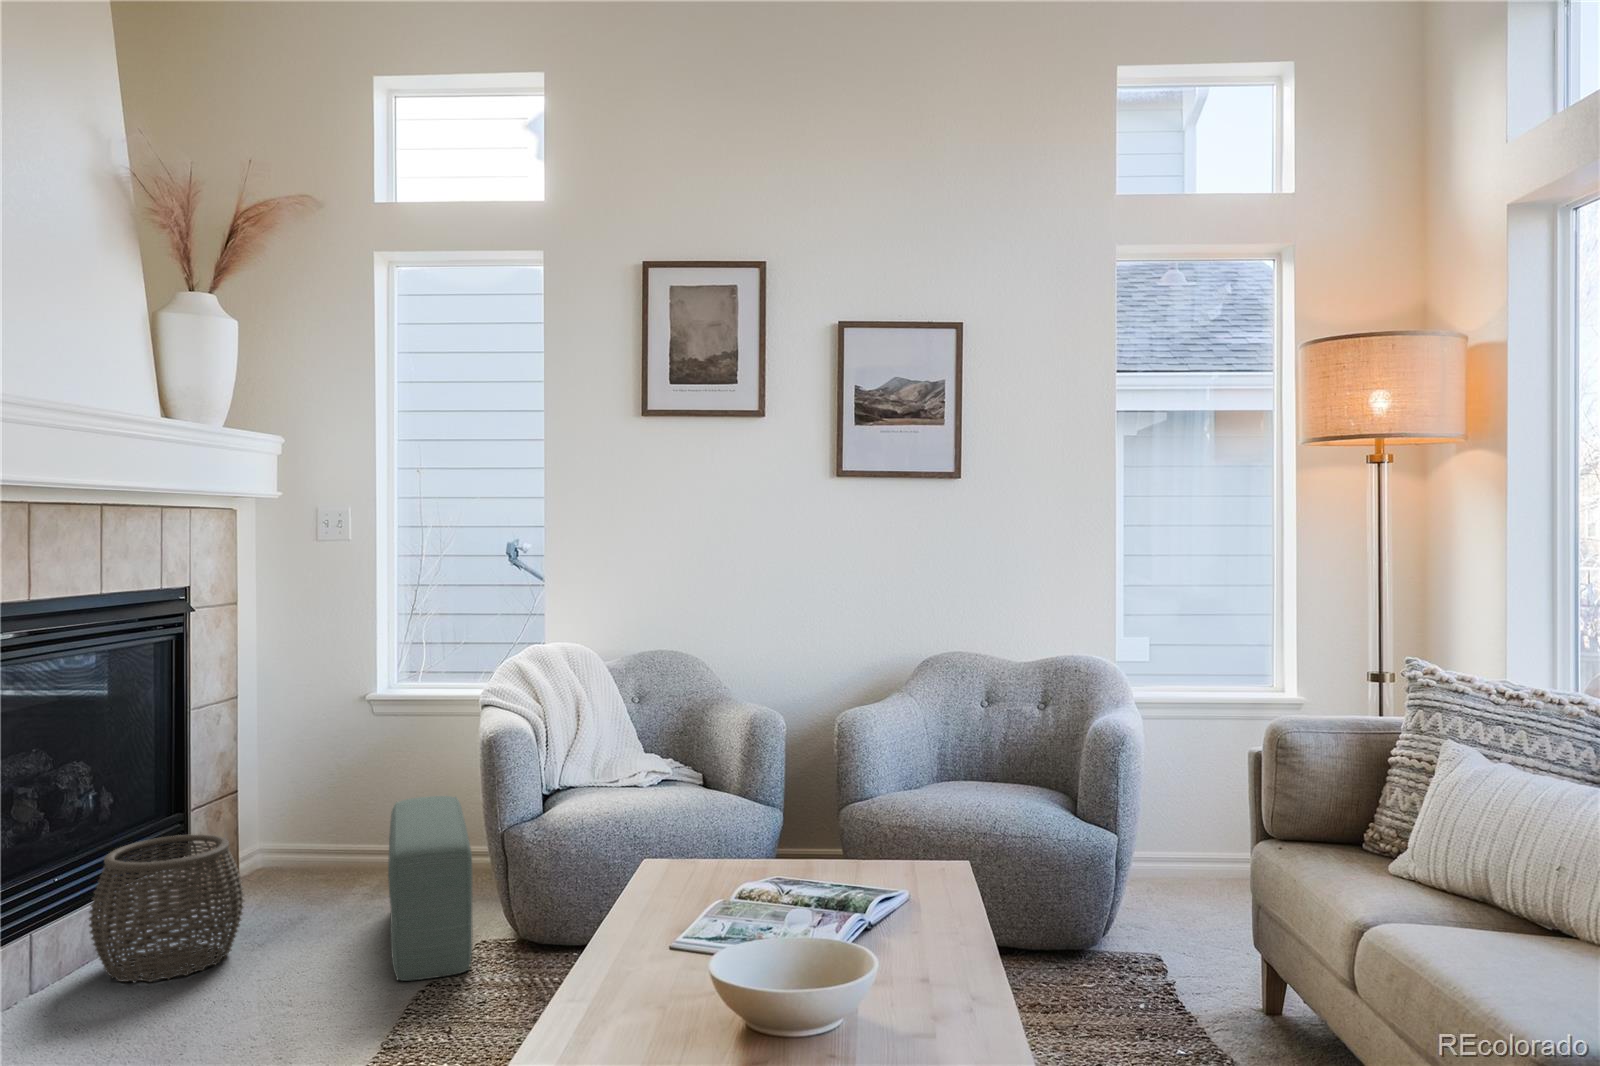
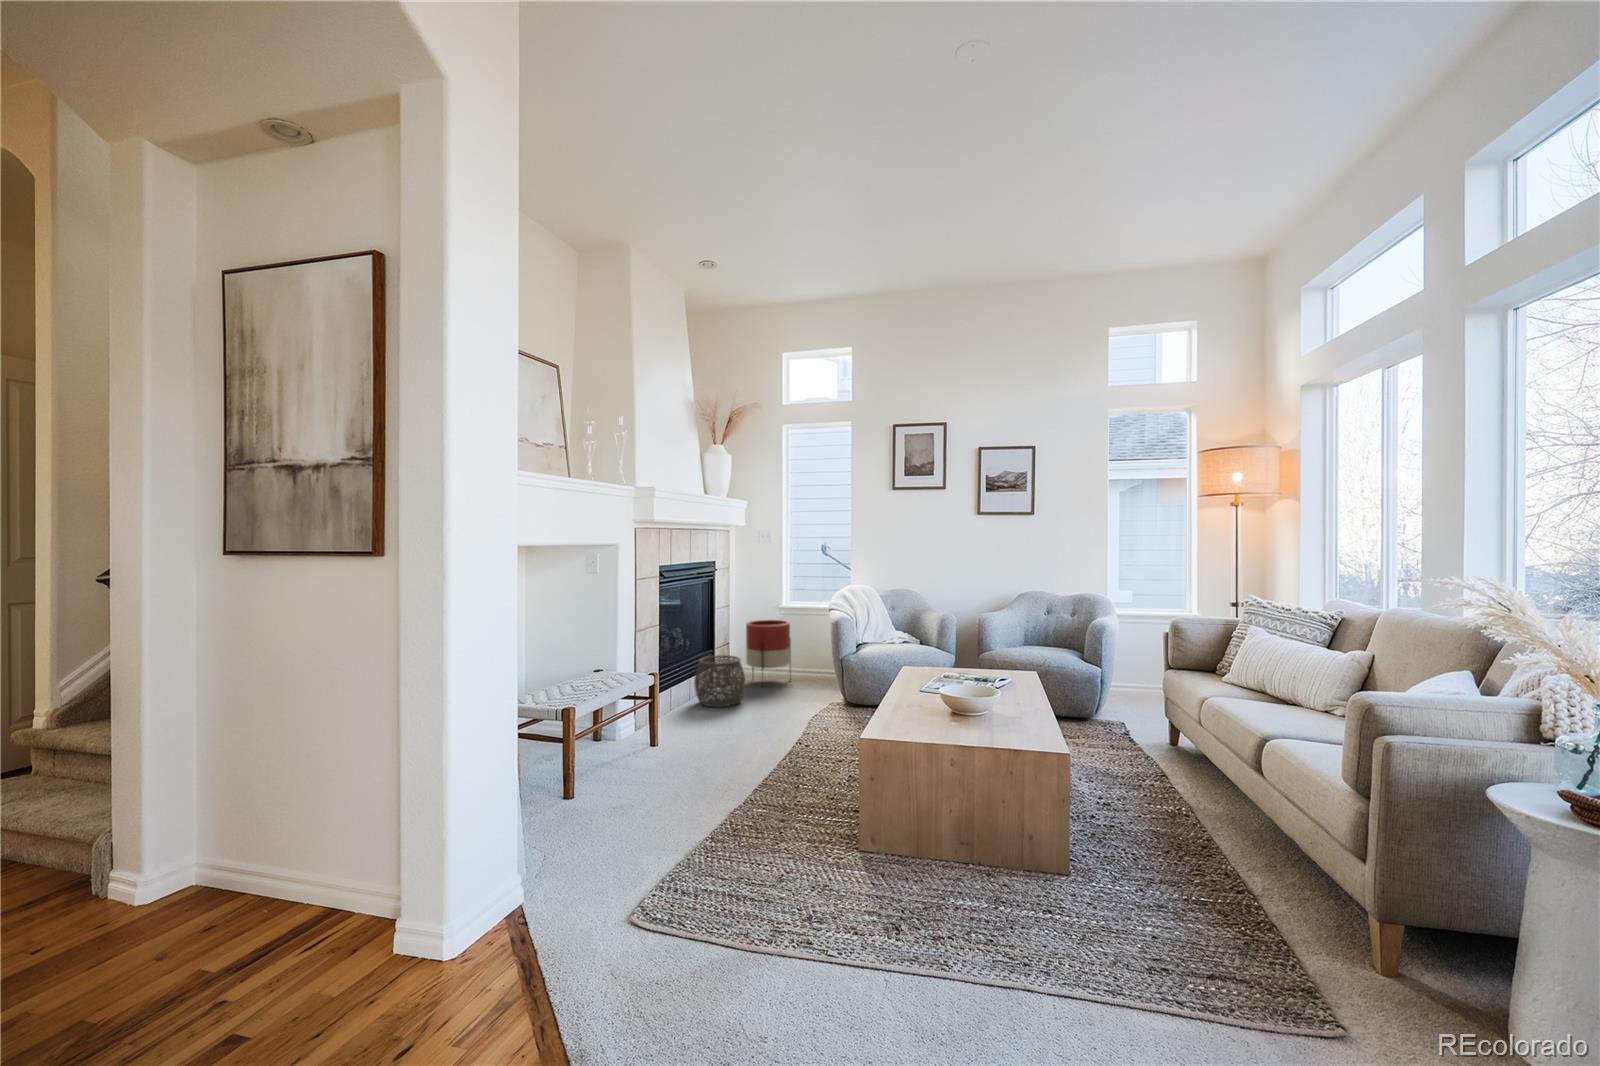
planter: none [280,729,401,903] -> present [746,620,791,672]
pouf: present [388,796,473,981] -> none [794,646,836,712]

